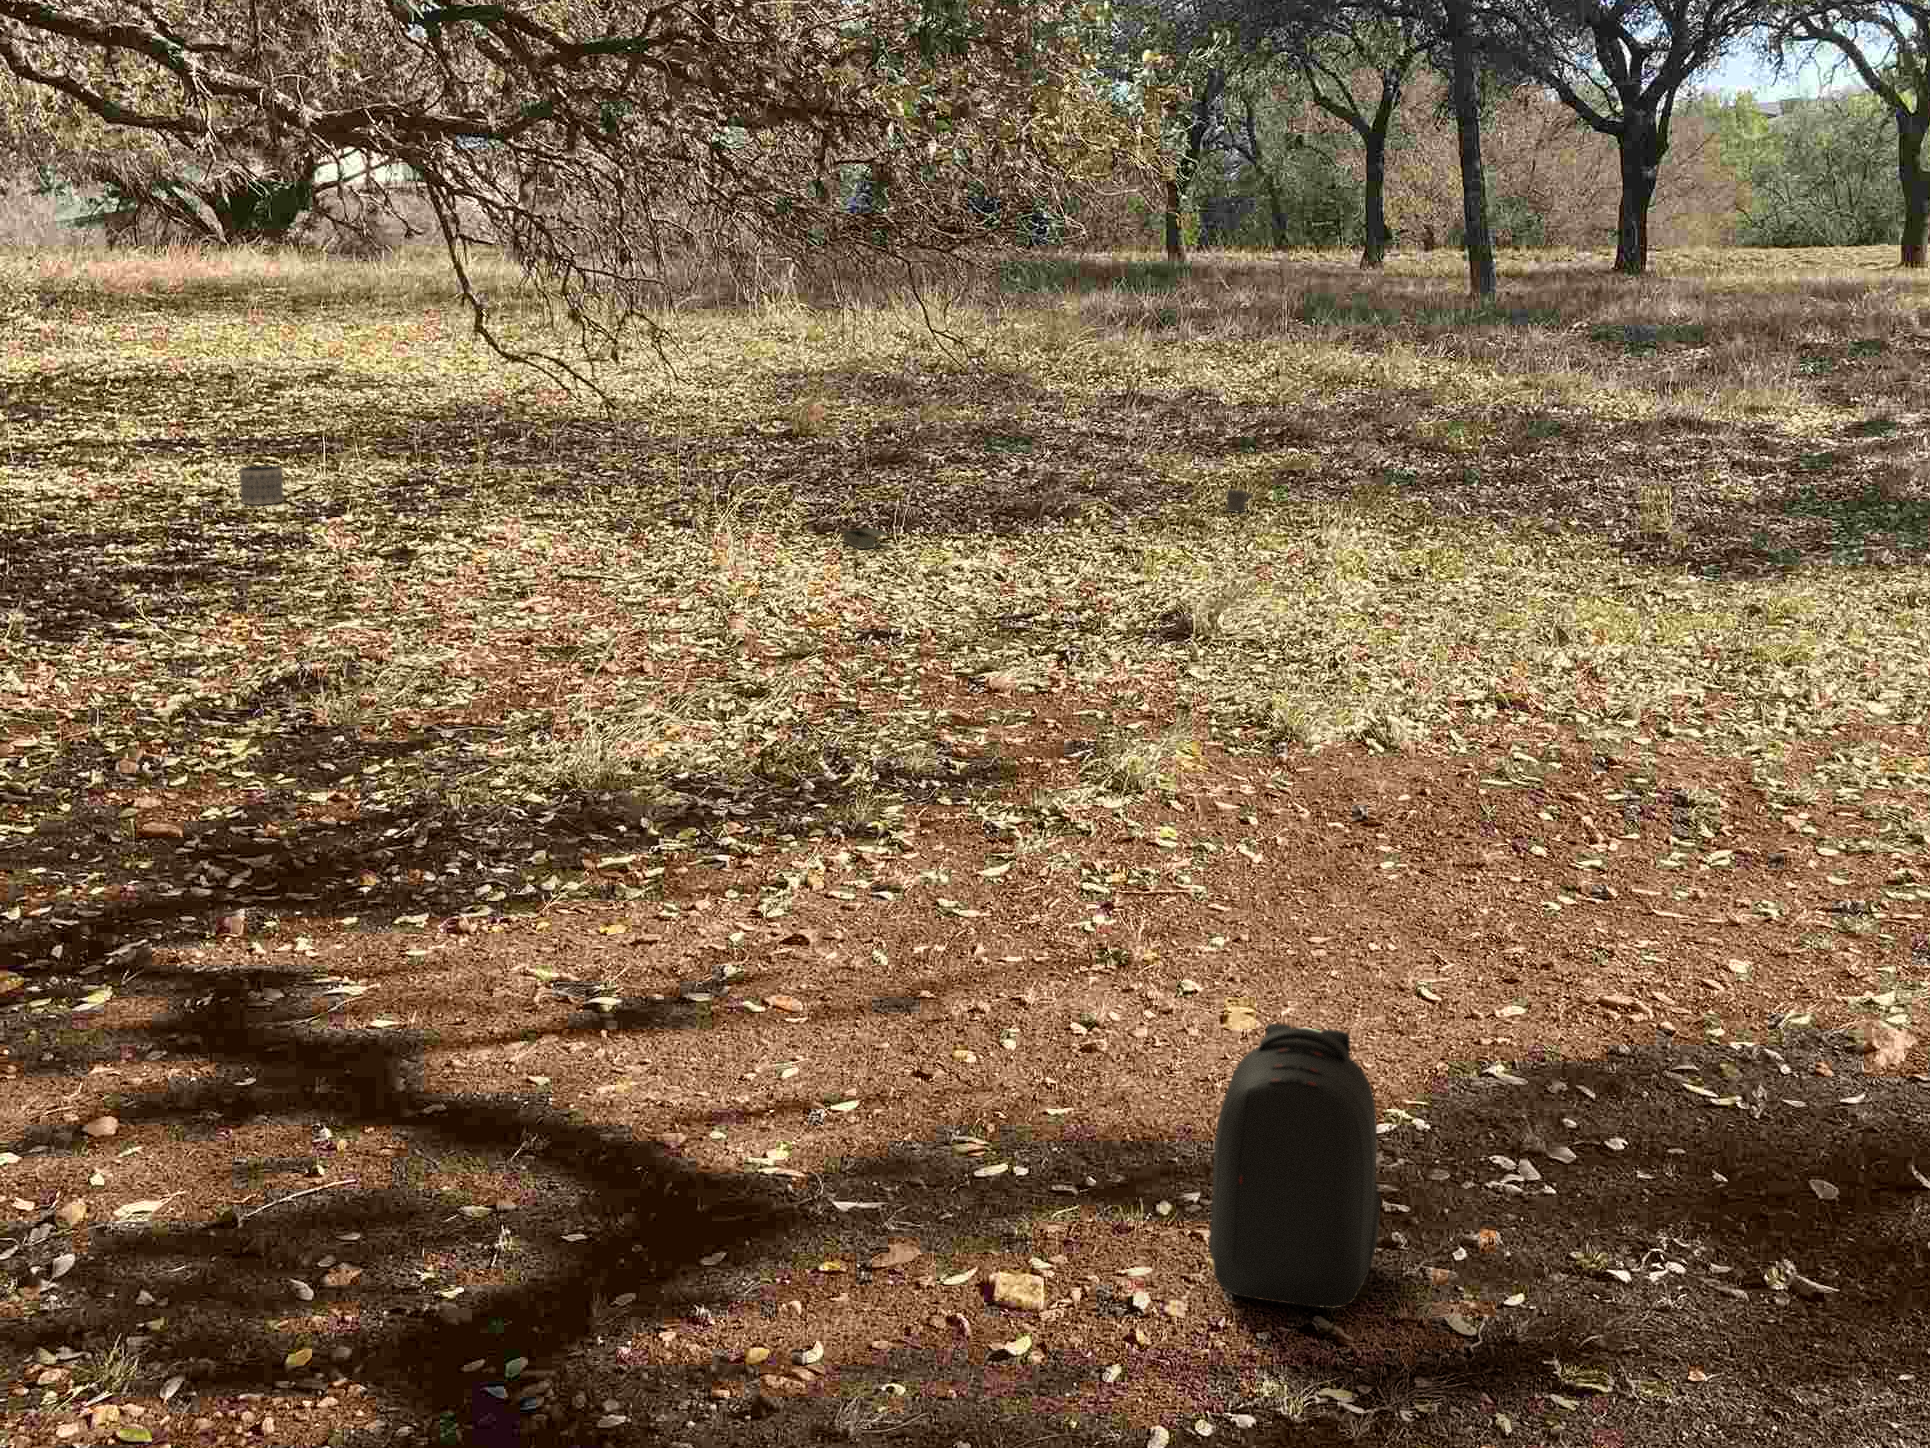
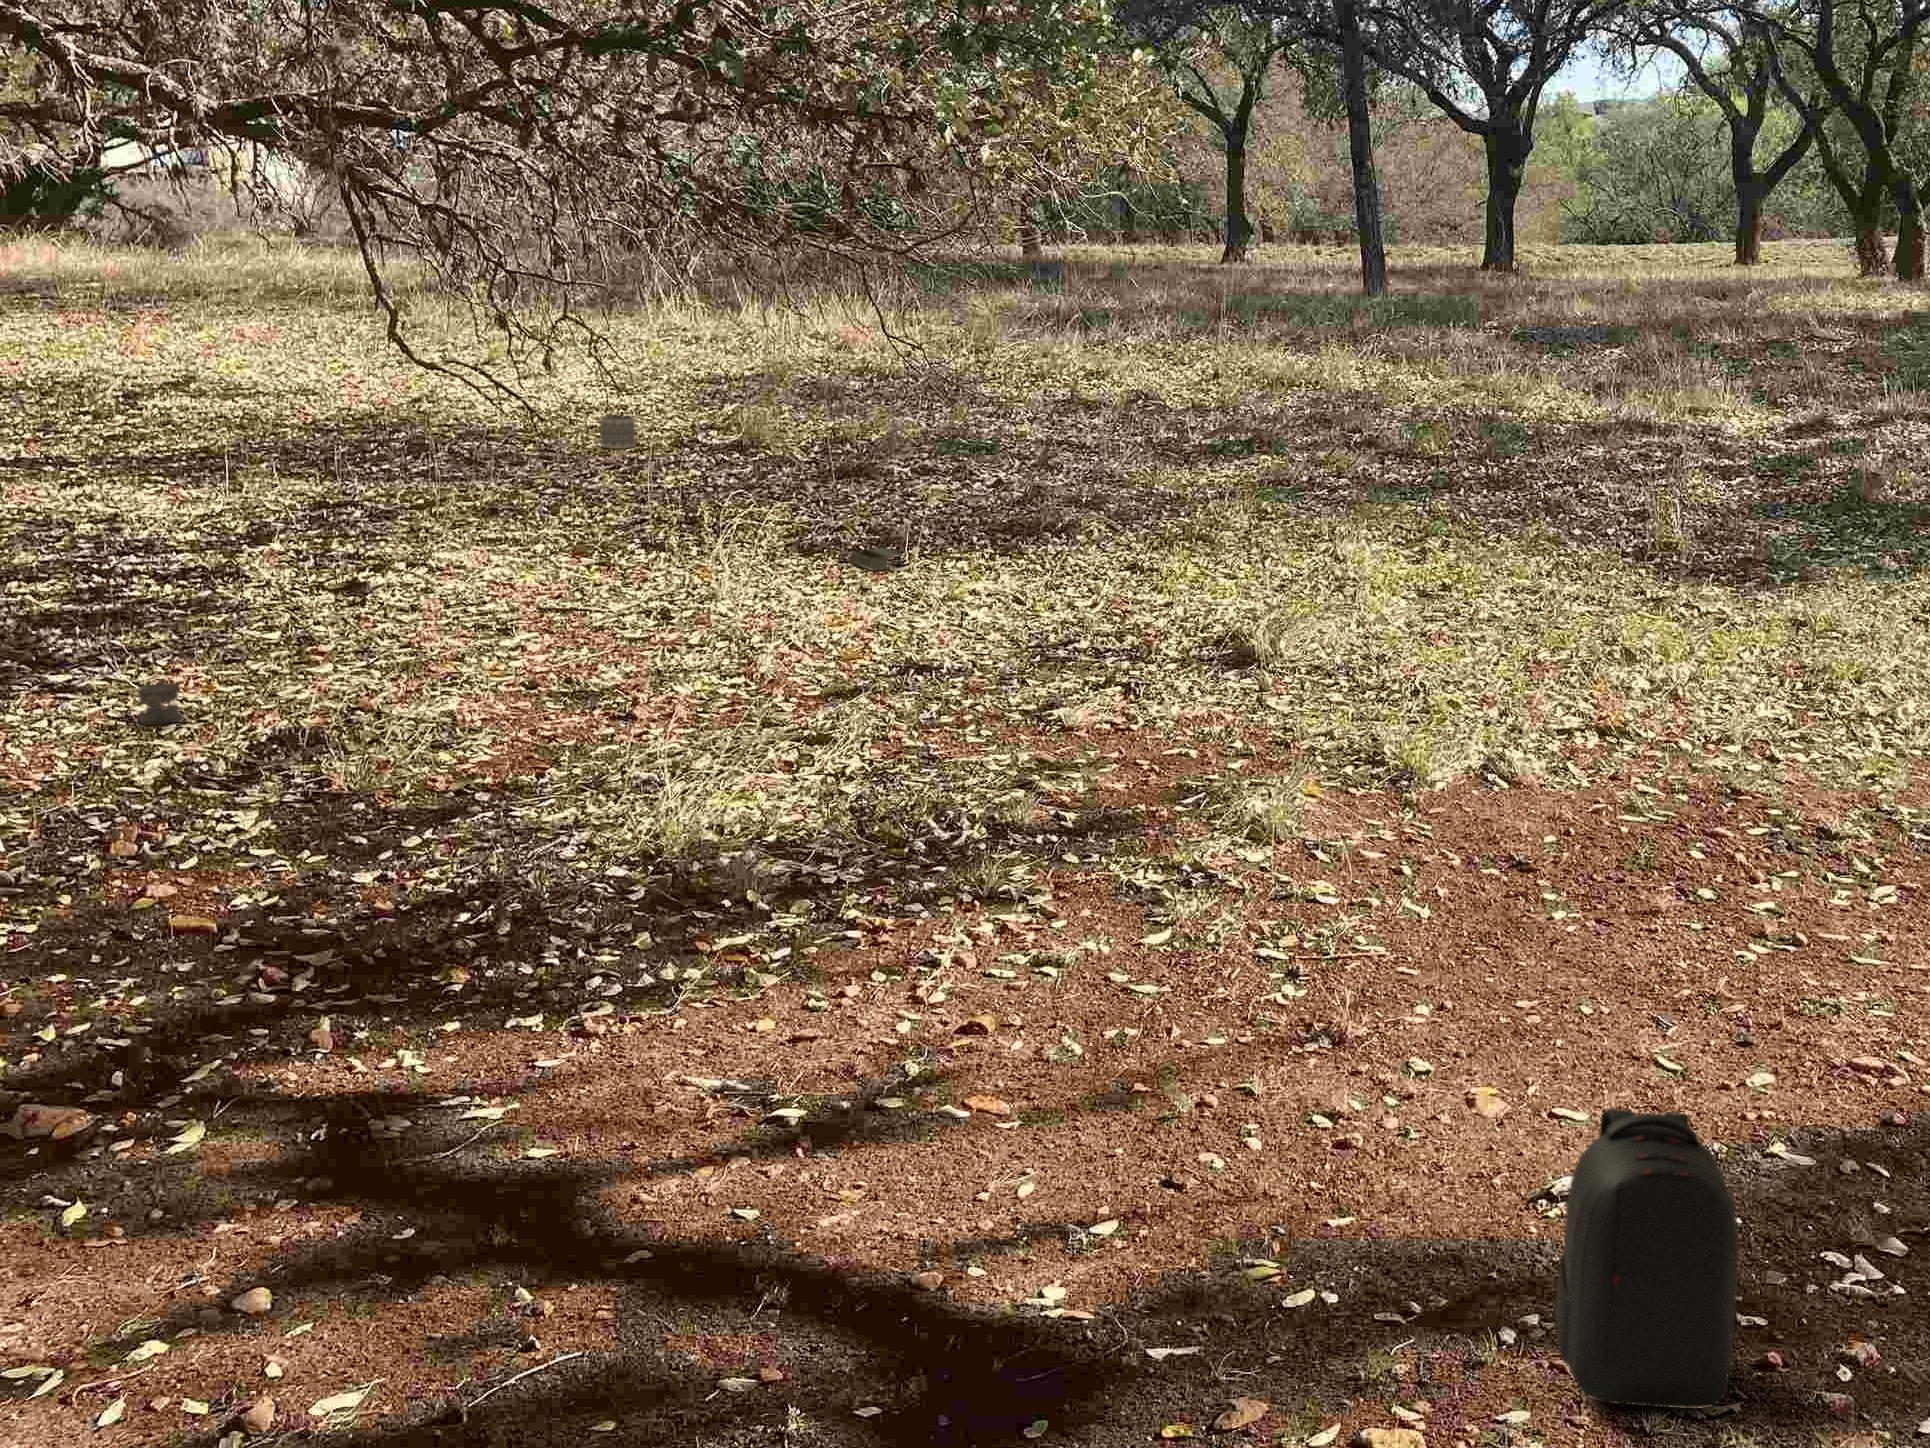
planter: present [240,465,284,505] -> present [600,415,635,449]
watering can: present [1226,489,1253,512] -> present [138,679,181,725]

